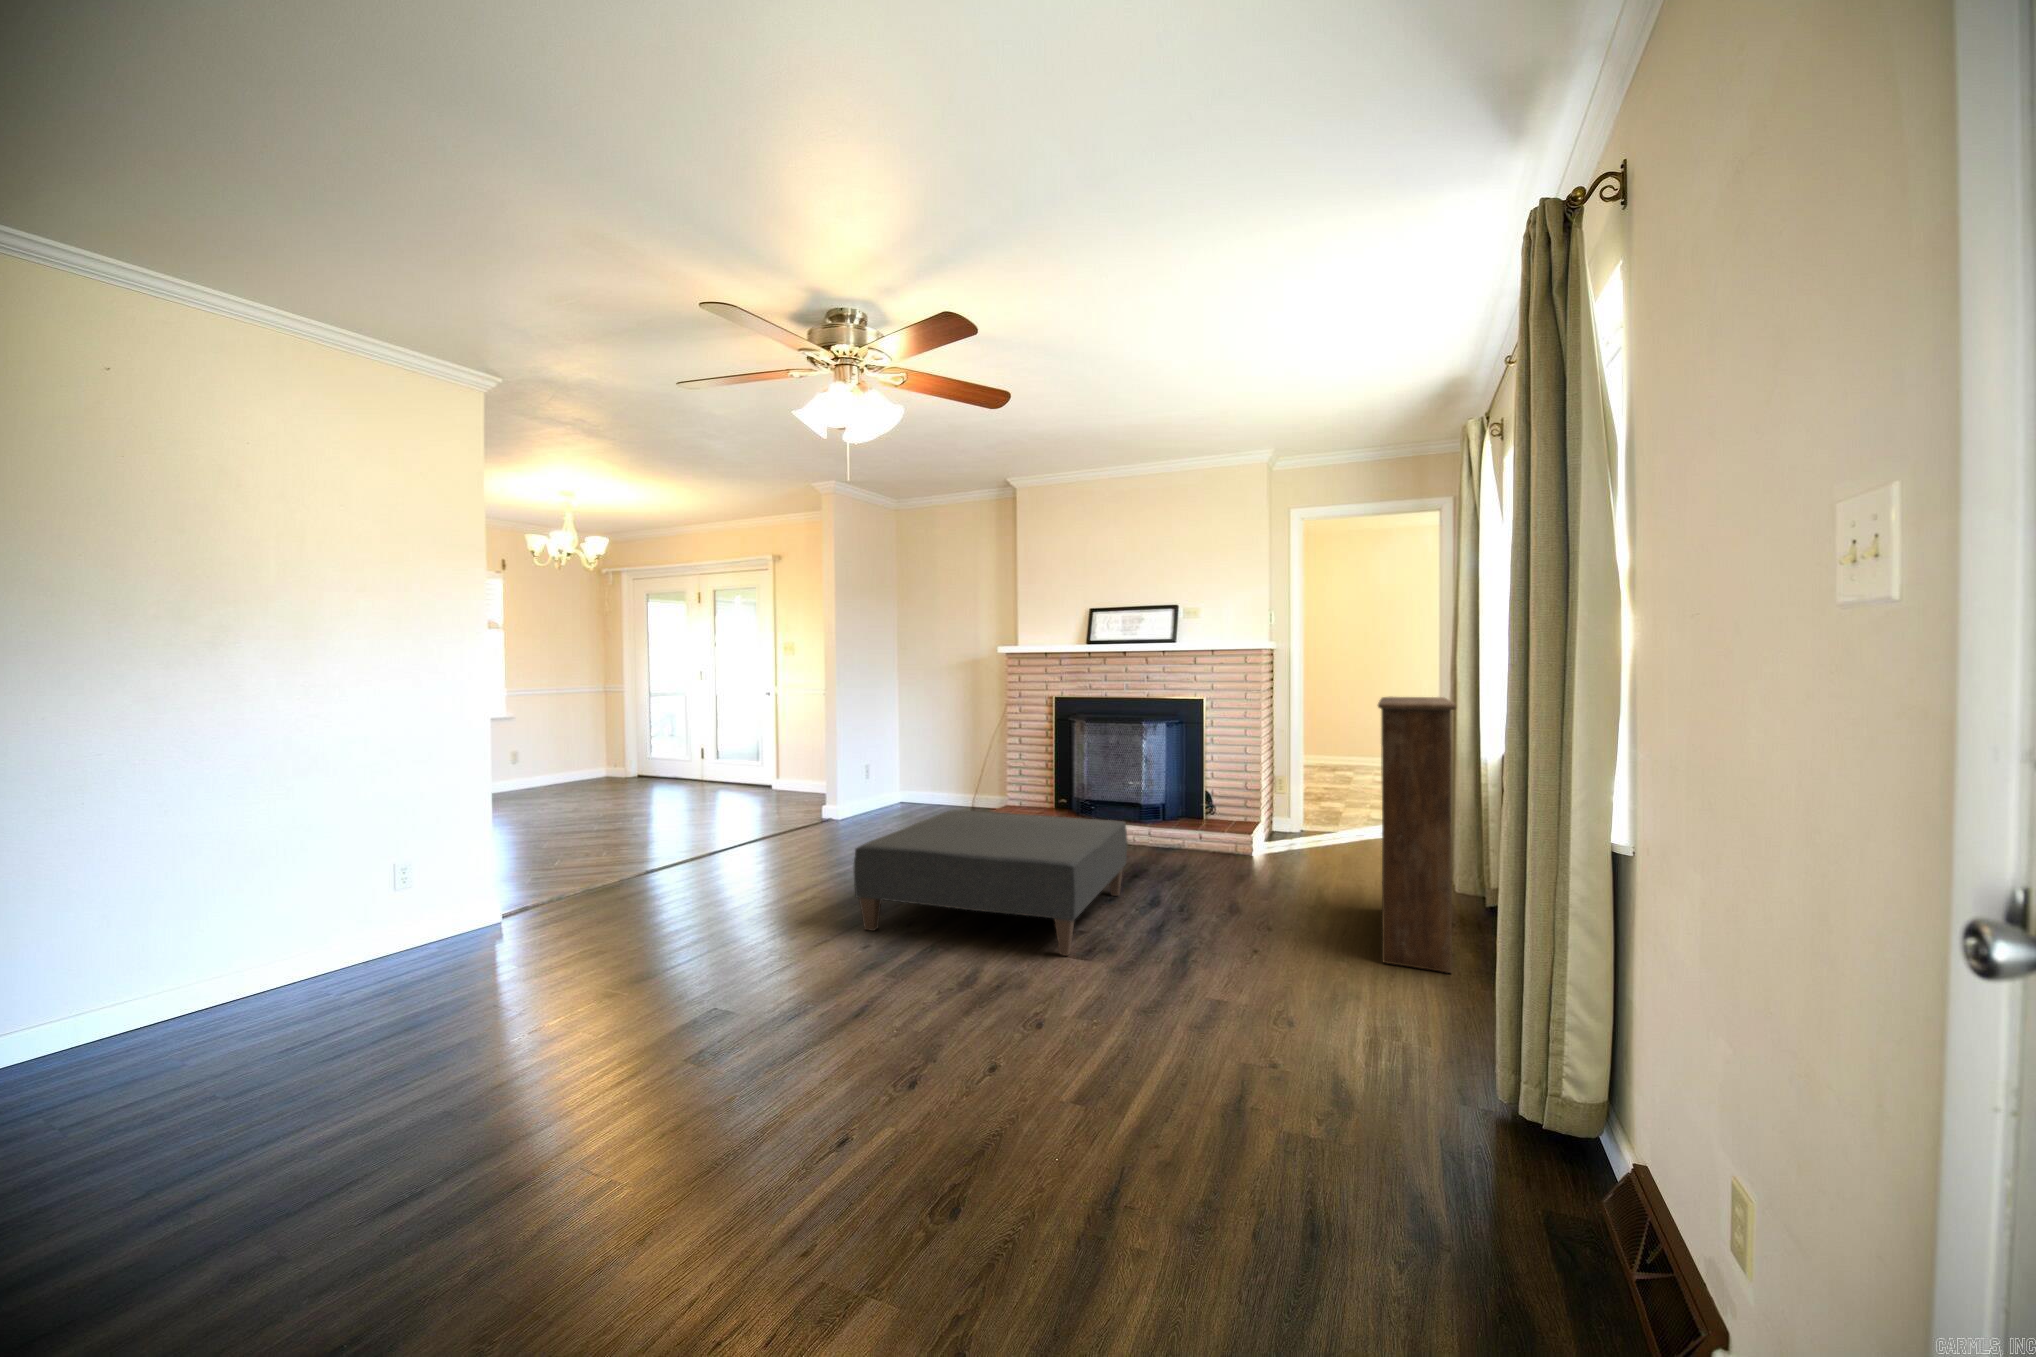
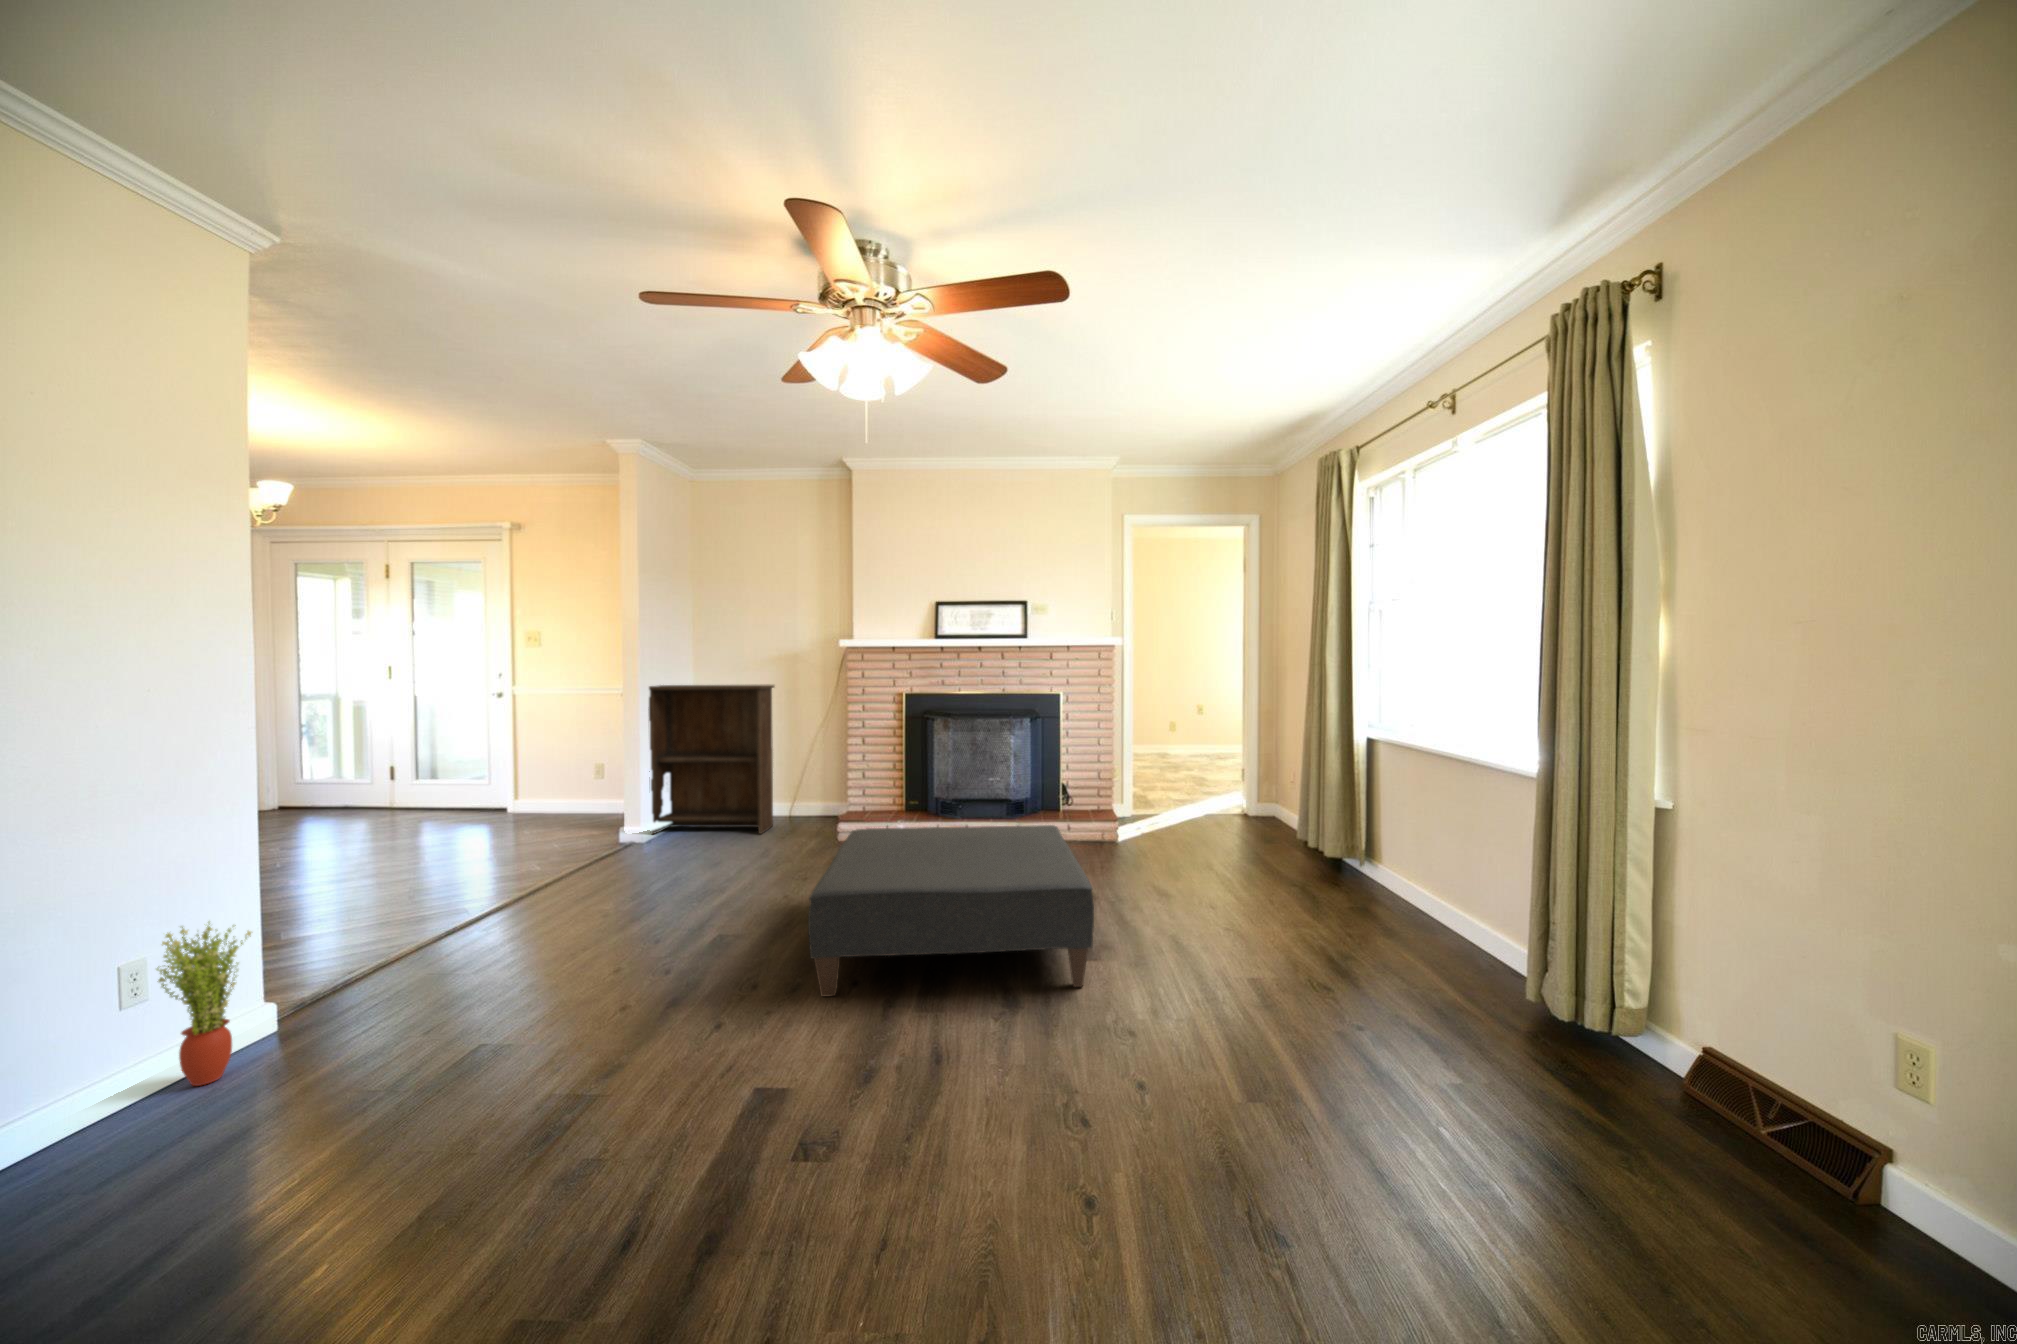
bookshelf: present [1378,697,1456,973] -> present [648,685,774,834]
potted plant: none [493,819,541,917] -> present [157,922,251,1086]

